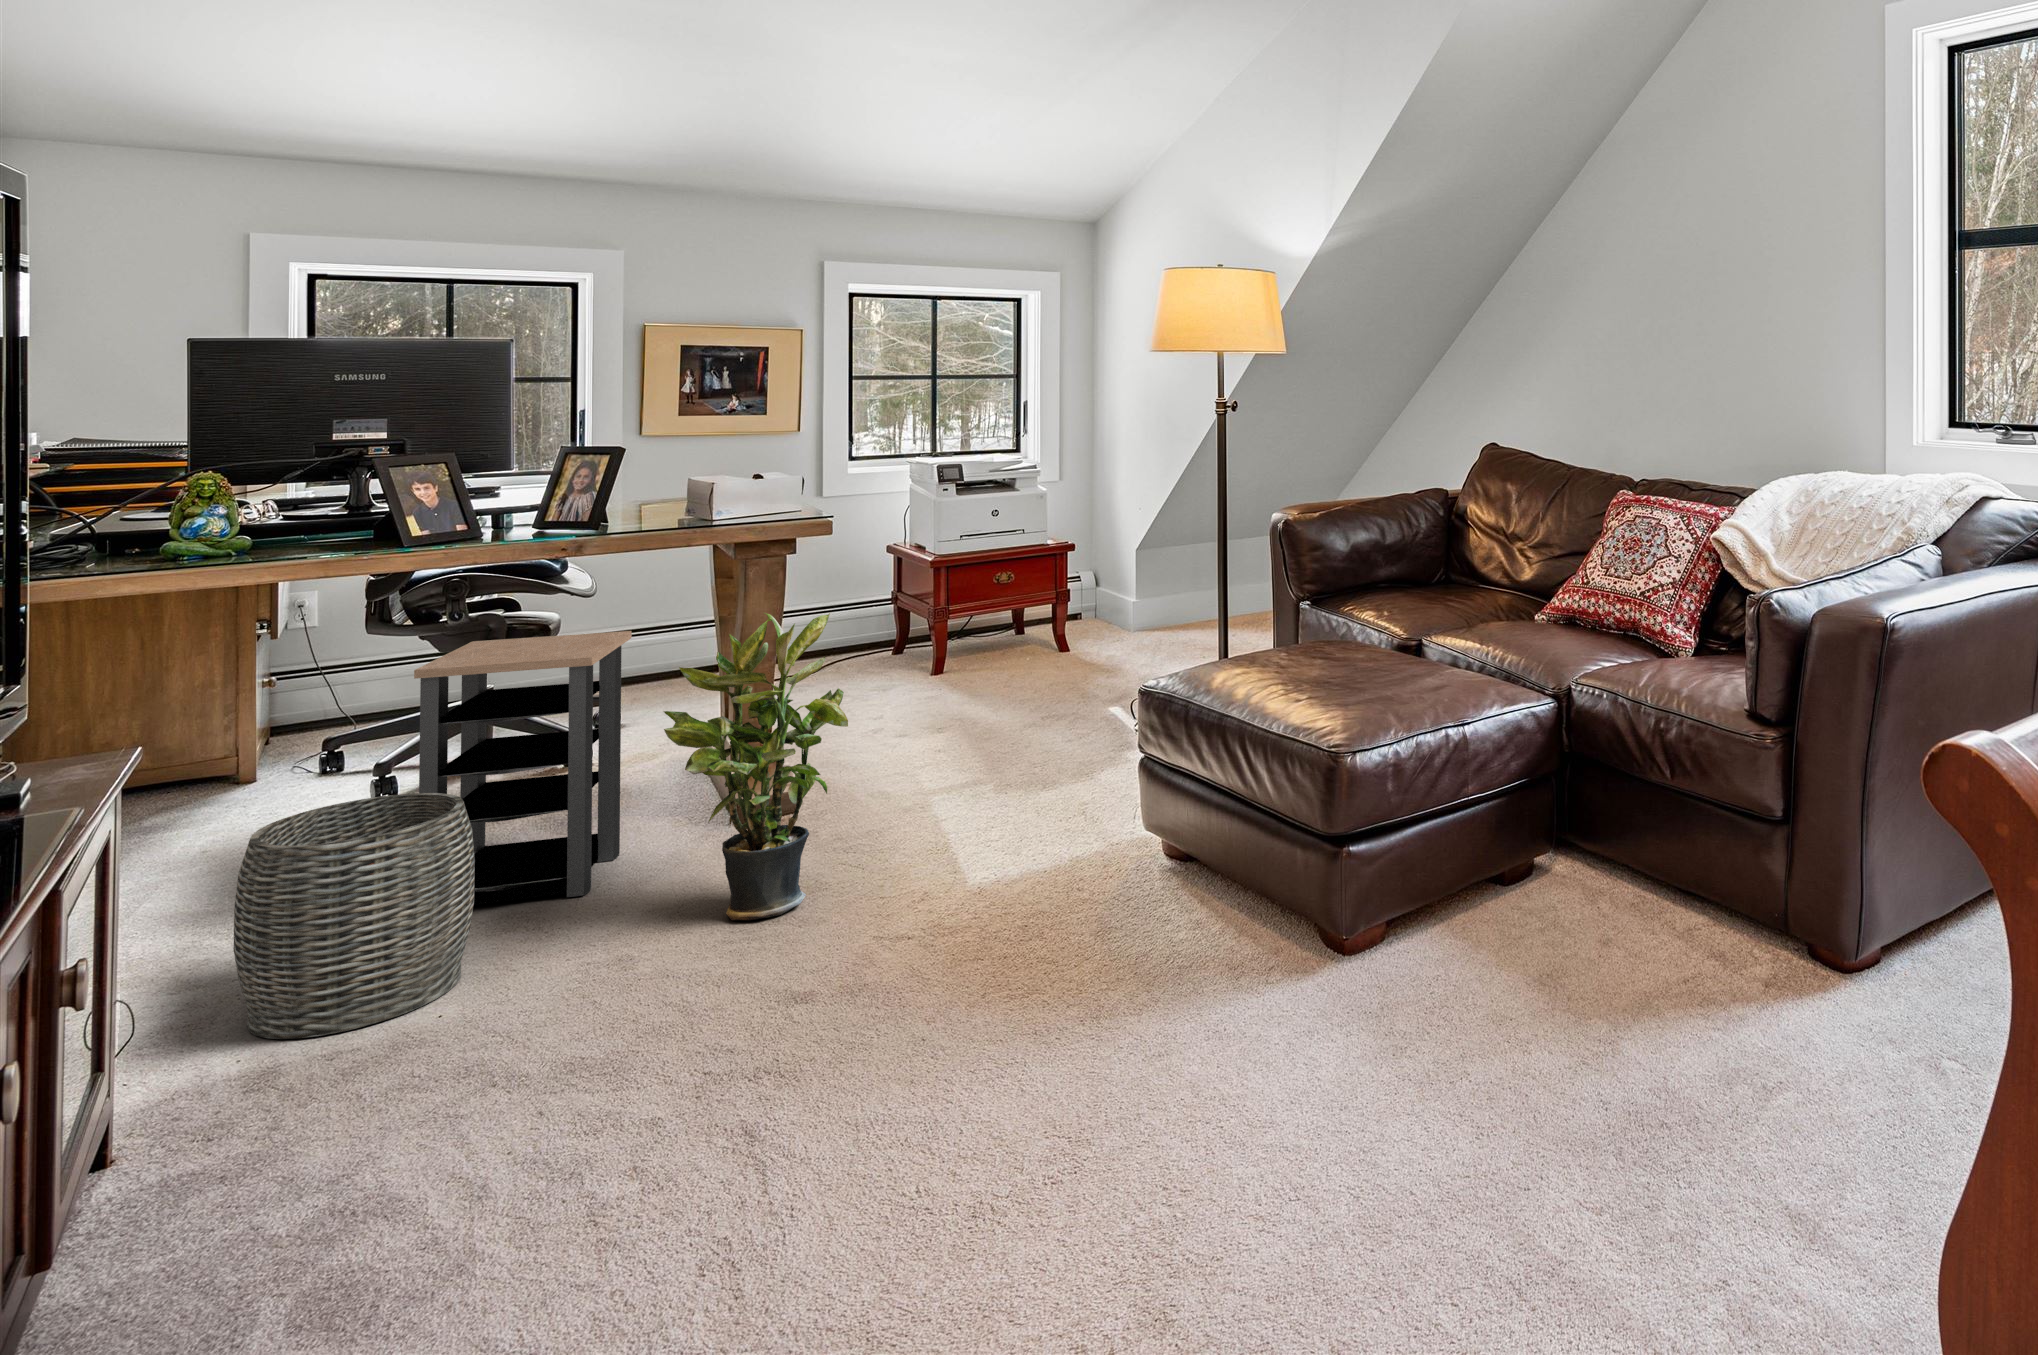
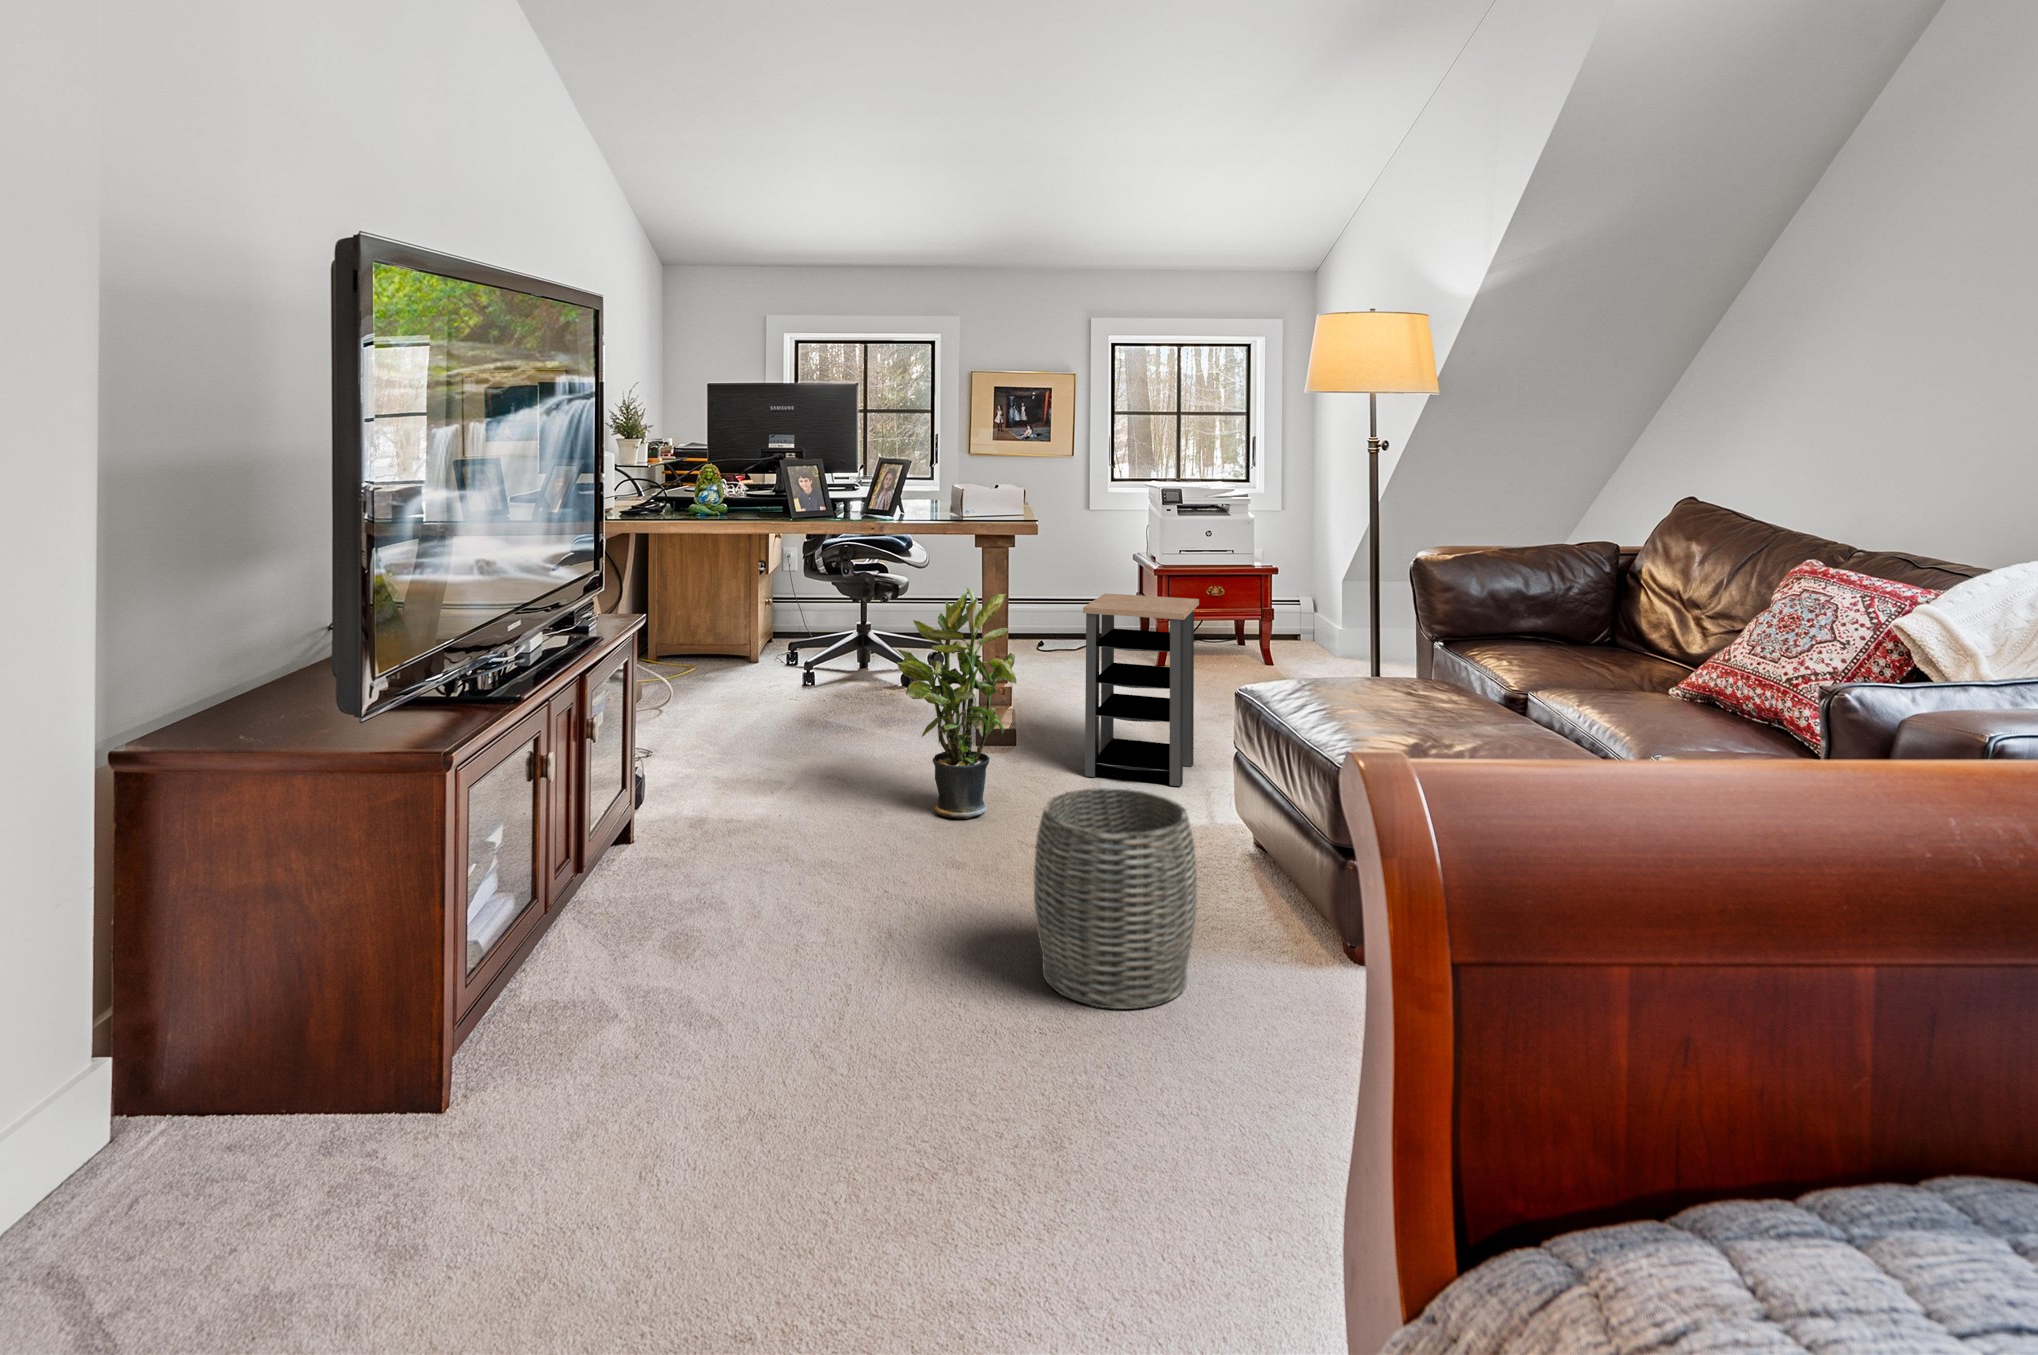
side table: present [414,631,632,905] -> present [1083,593,1199,786]
woven basket: present [234,793,475,1039] -> present [1034,788,1197,1009]

